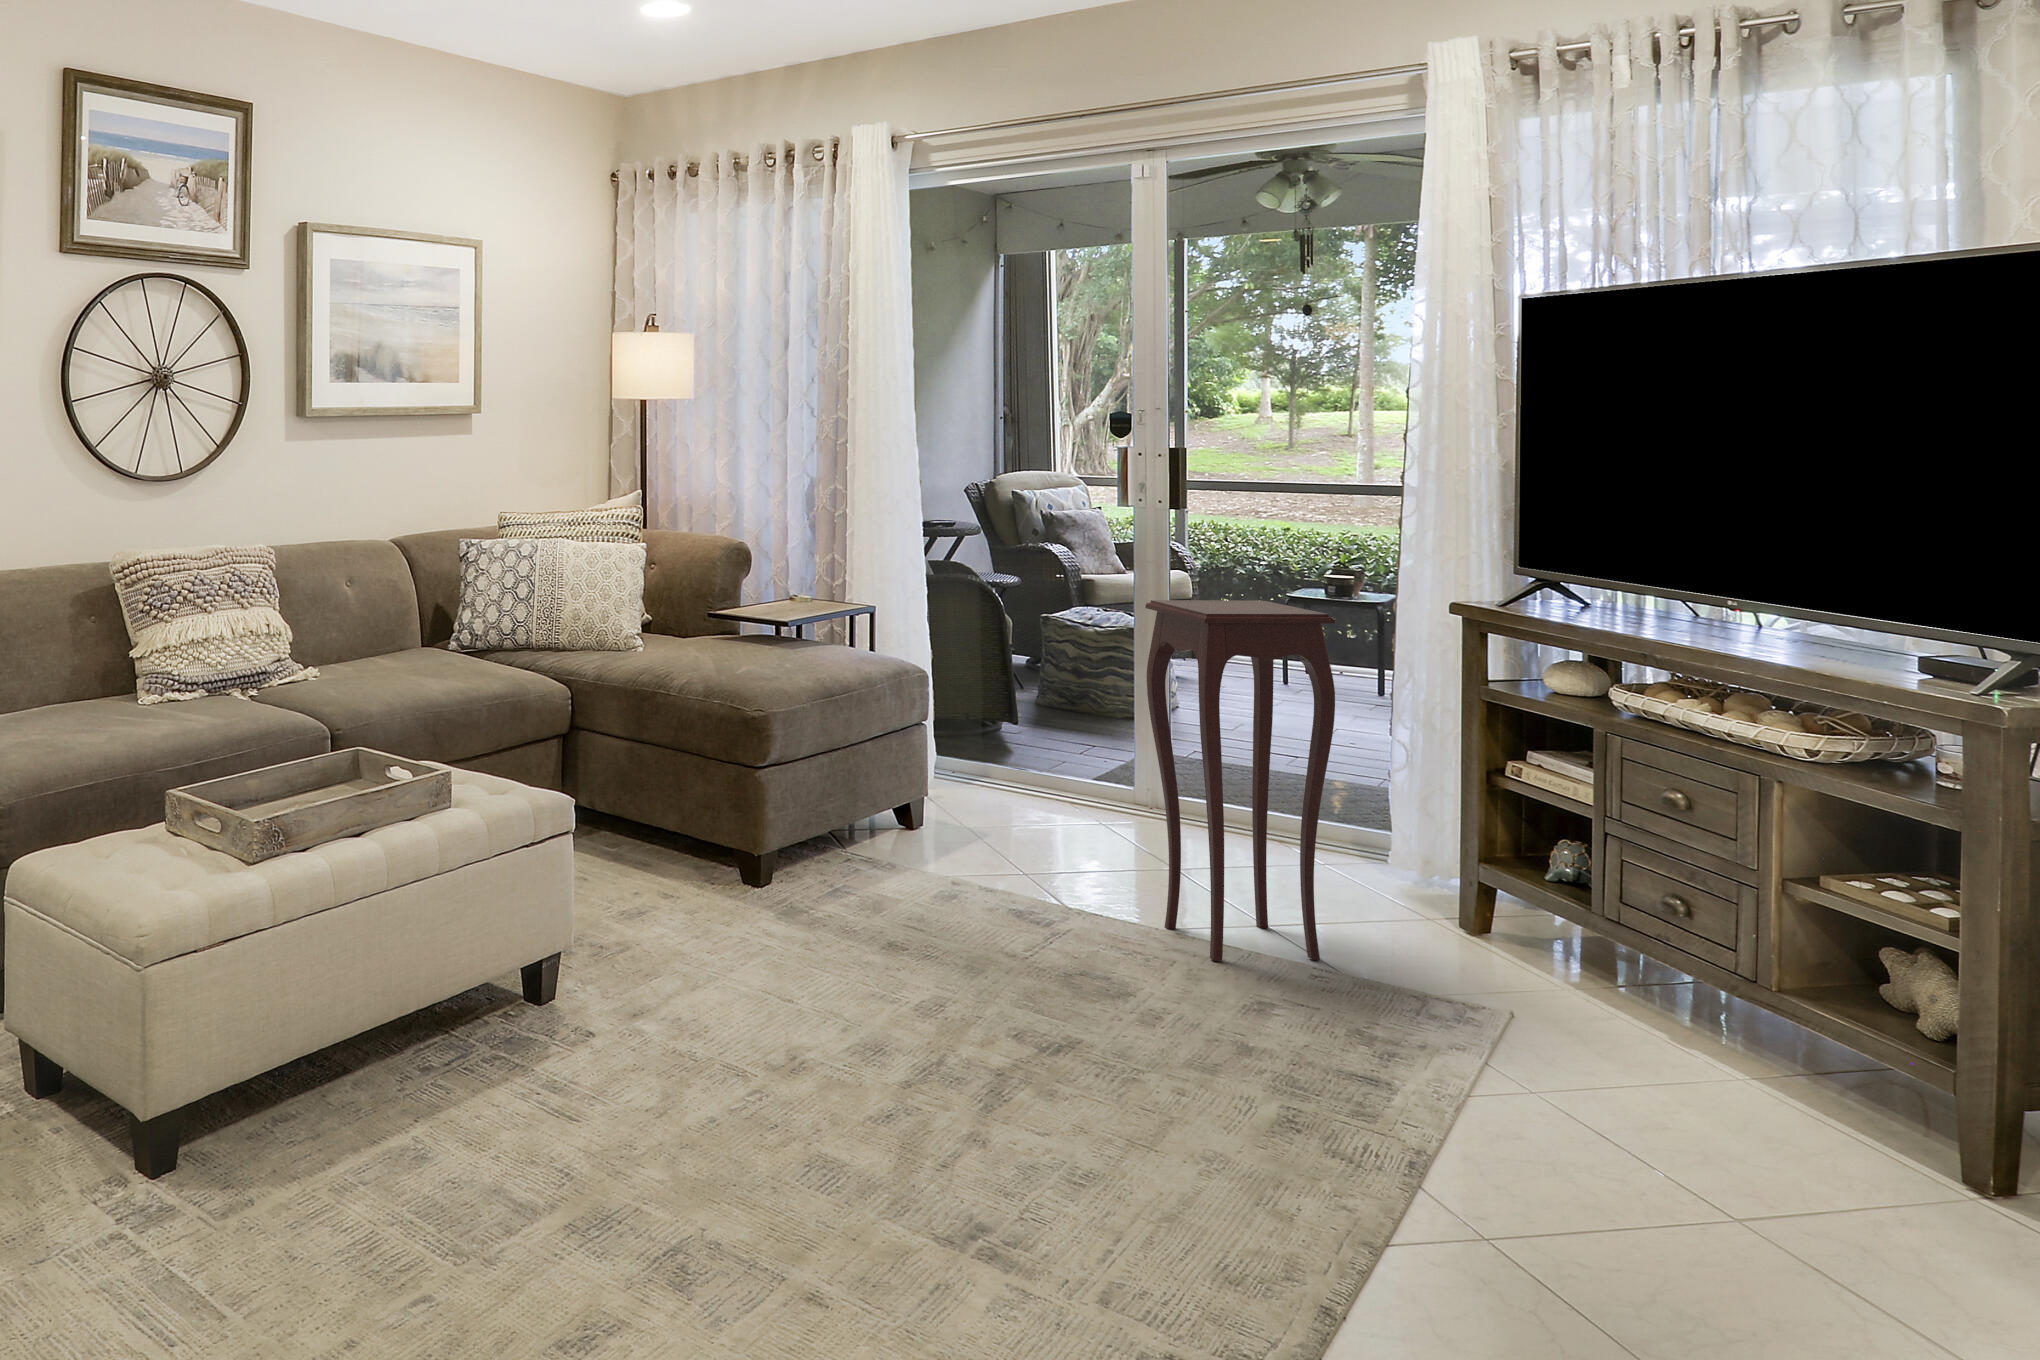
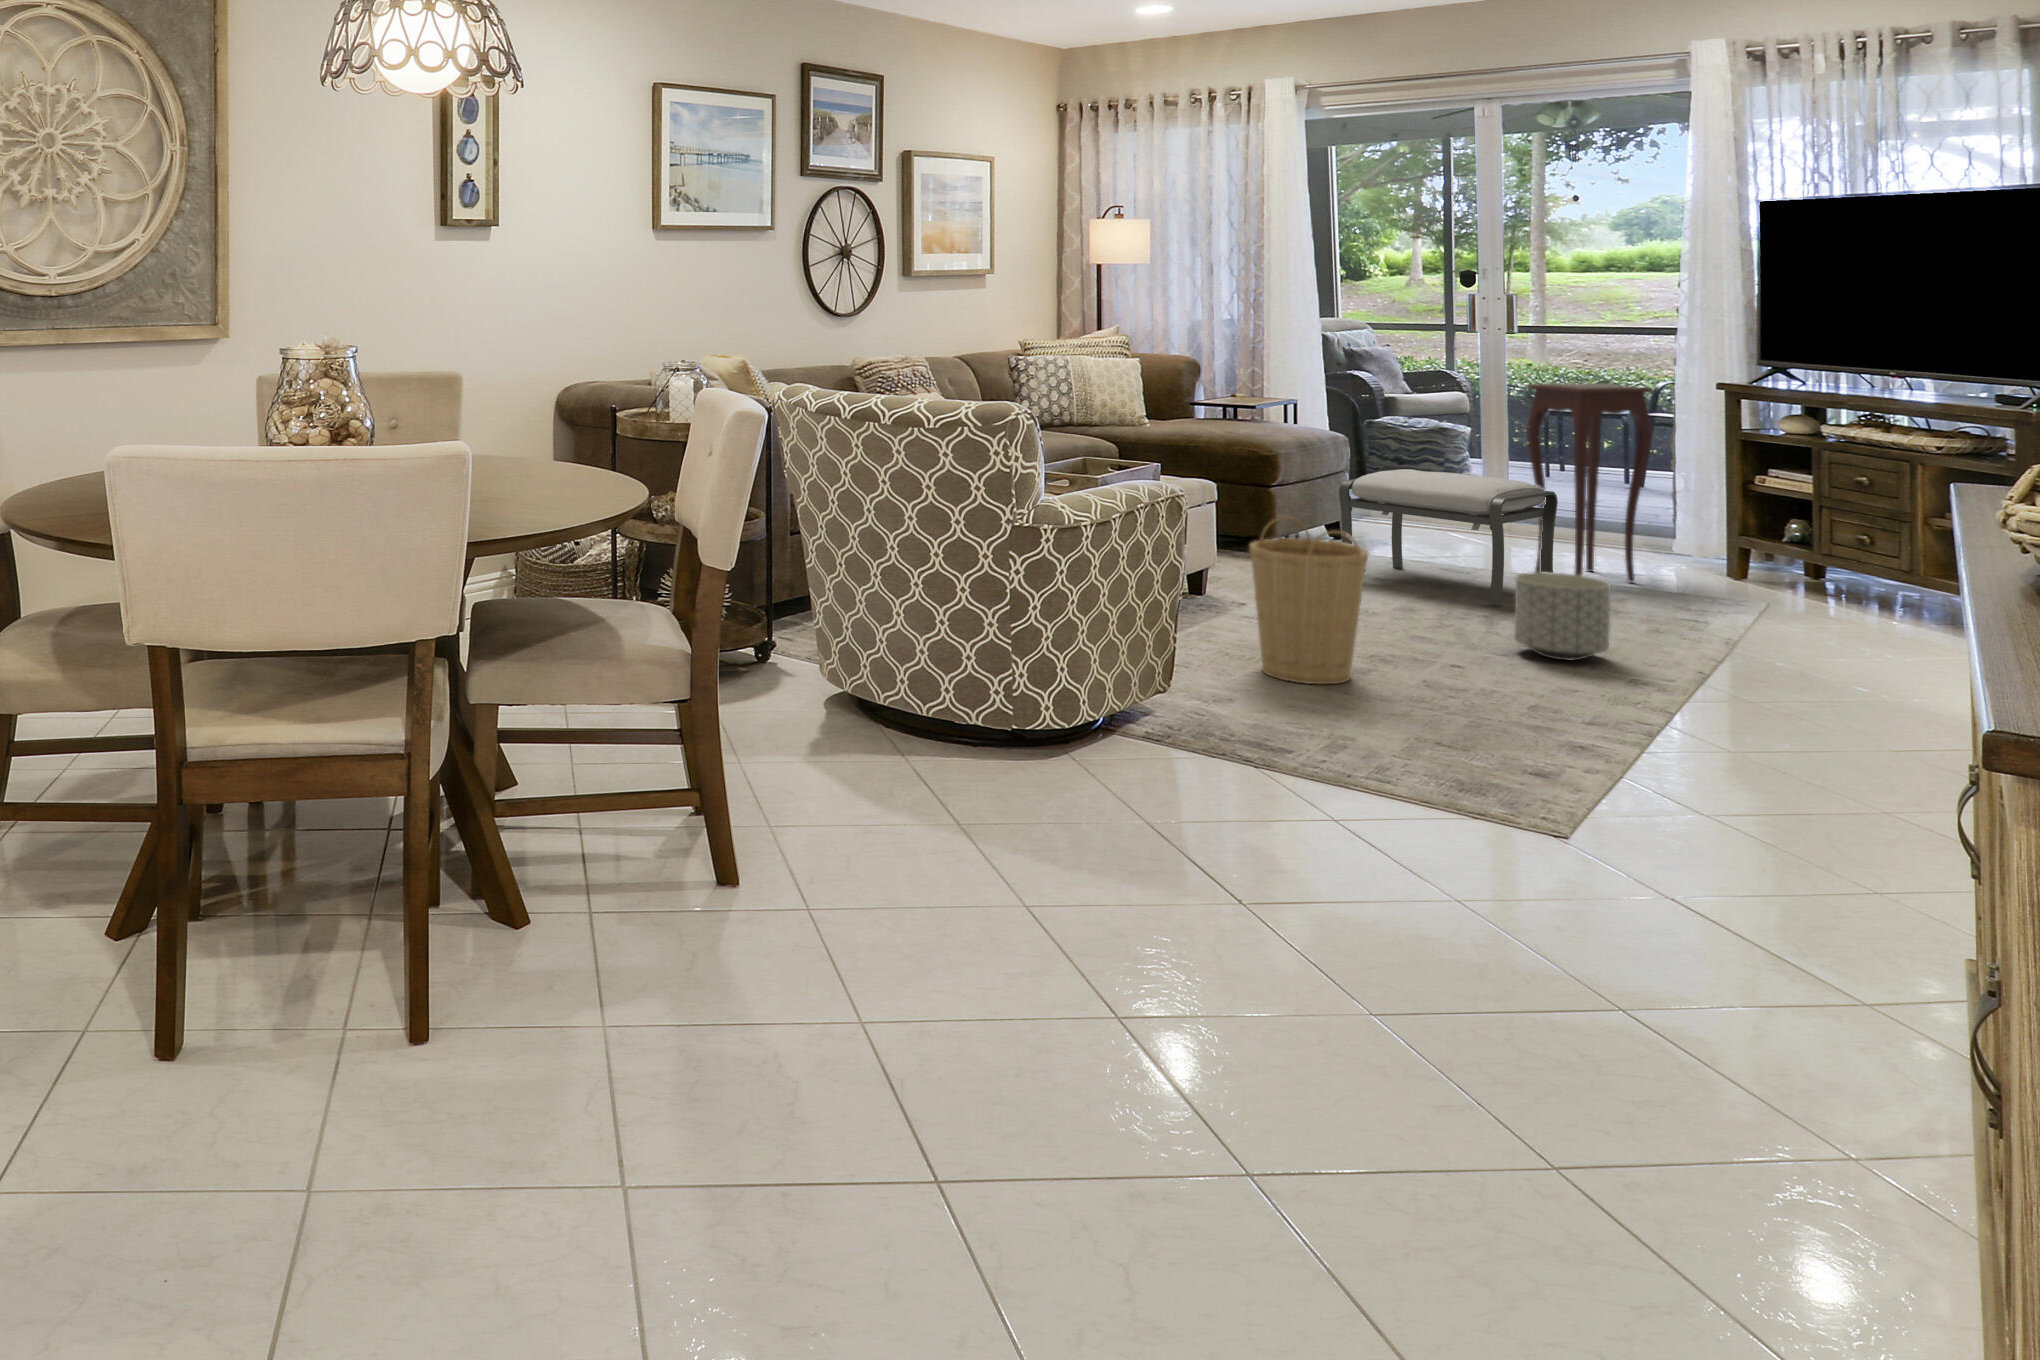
ottoman: none [809,743,1153,1020] -> present [1339,469,1558,606]
basket: none [315,887,540,1279] -> present [1249,517,1368,684]
planter: none [926,999,1097,1204] -> present [1514,572,1611,660]

